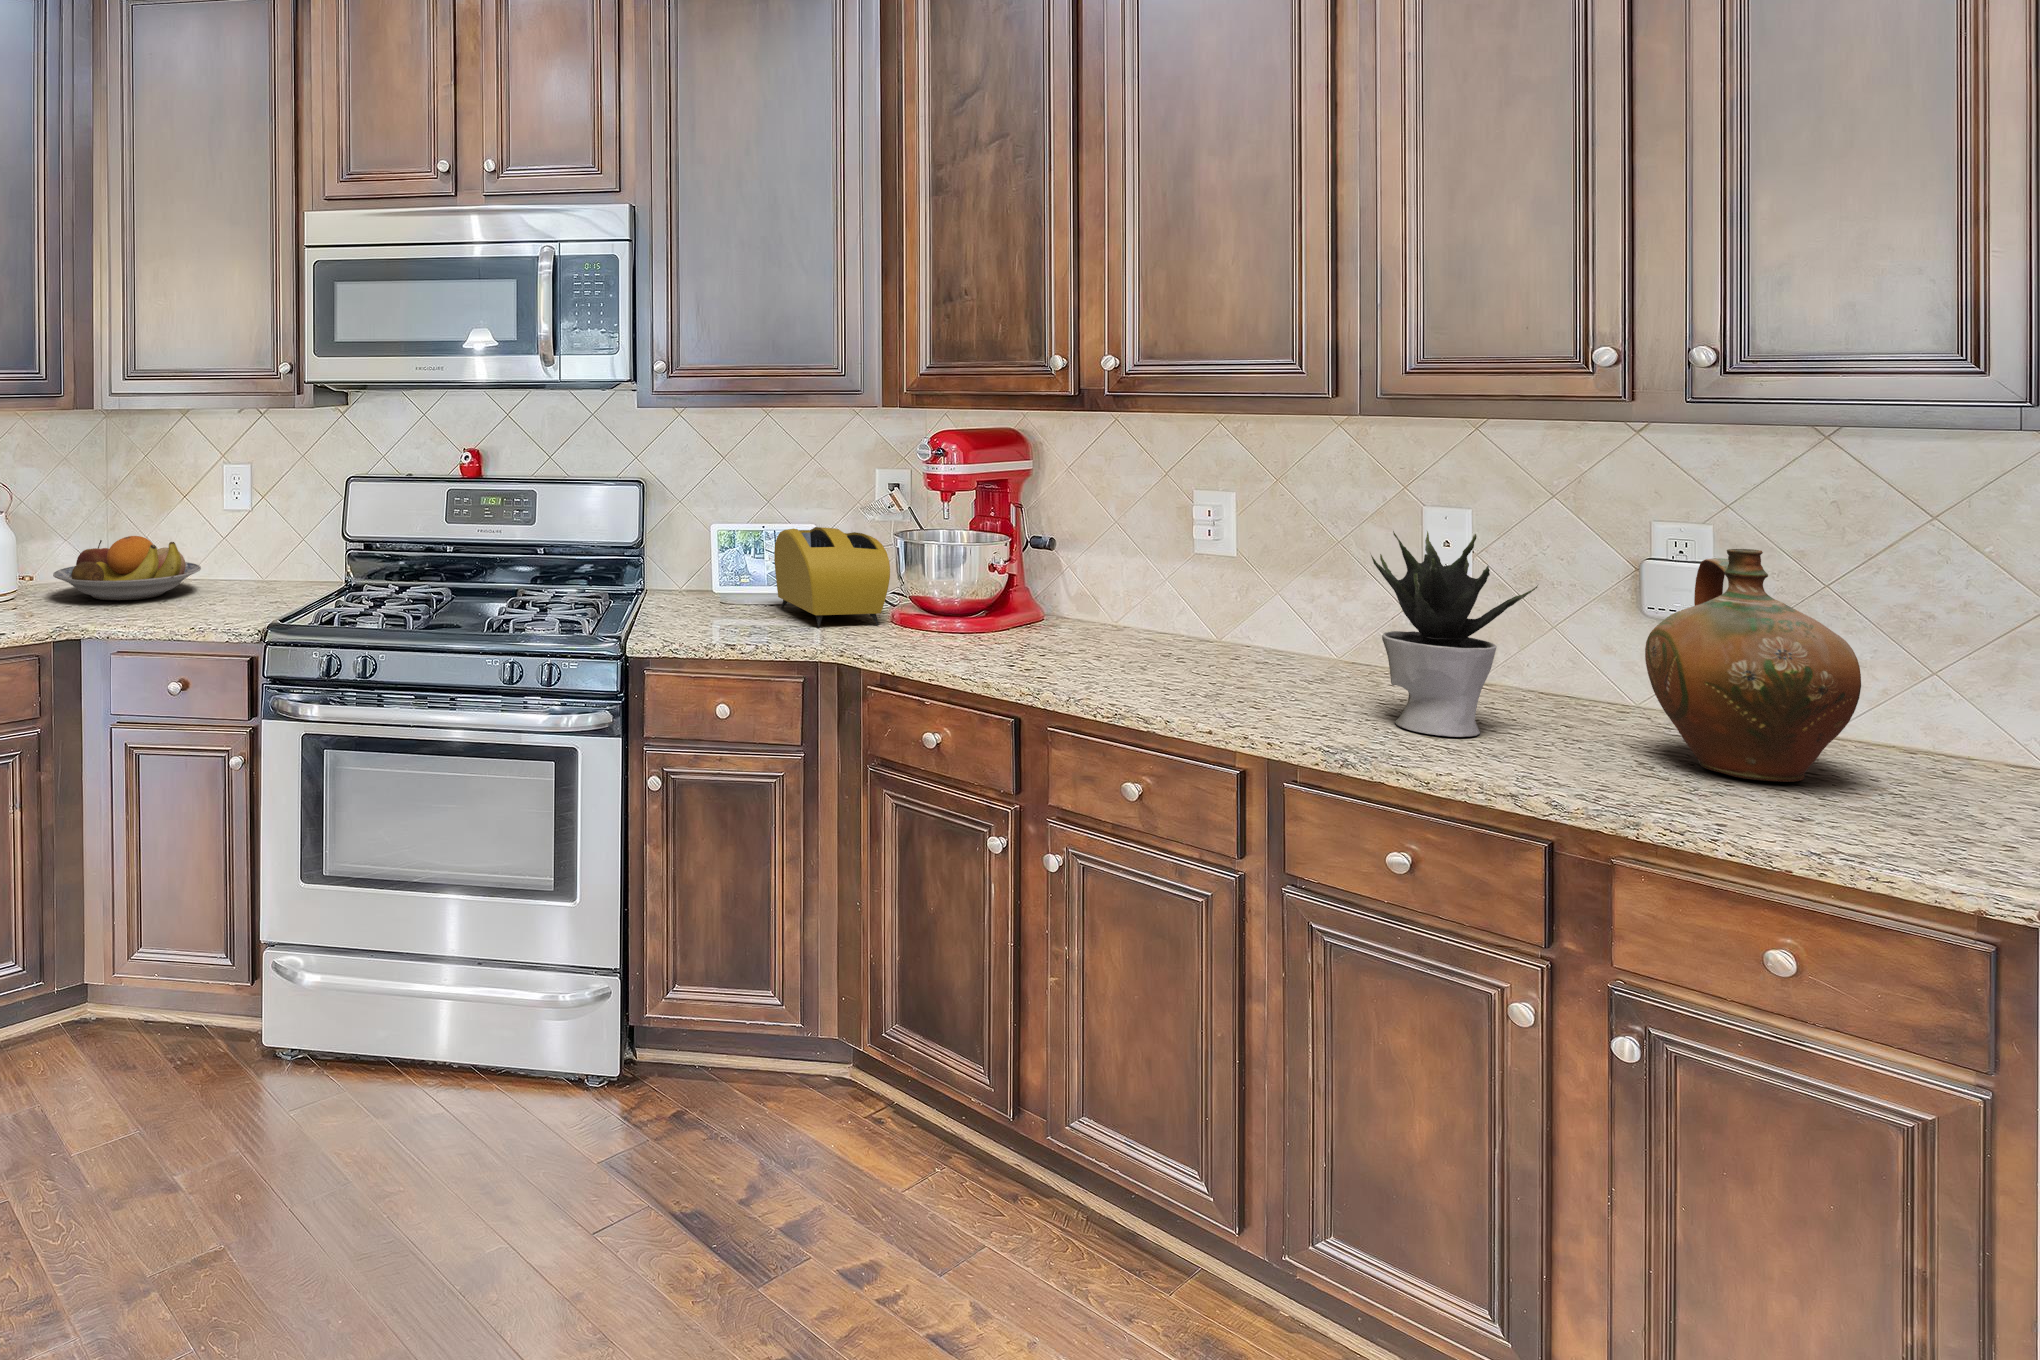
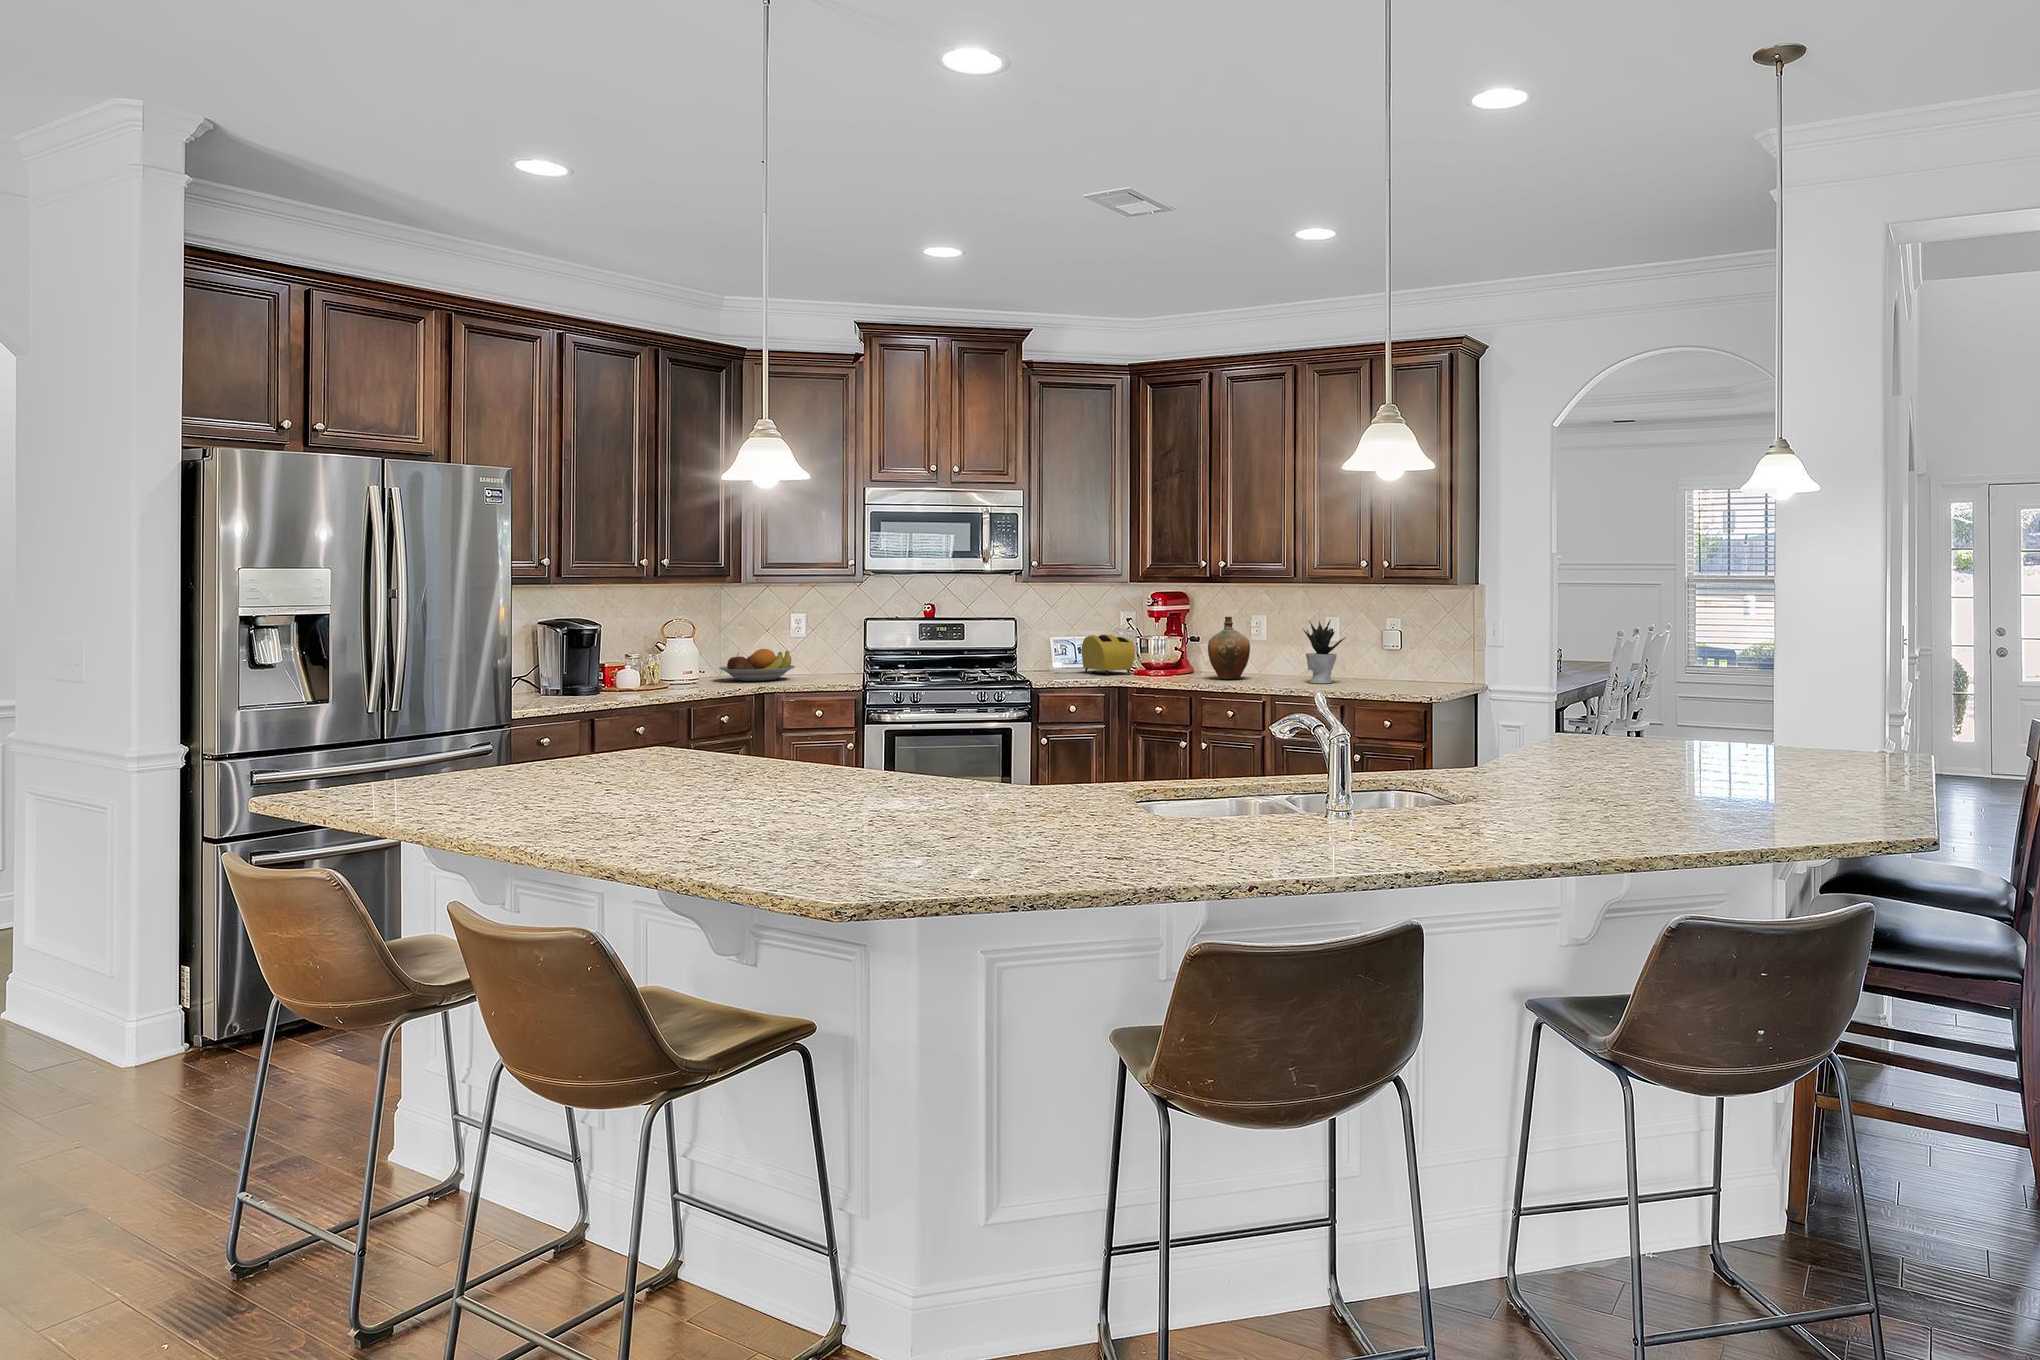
ceramic jug: present [1645,549,1861,782] -> present [1208,617,1250,679]

